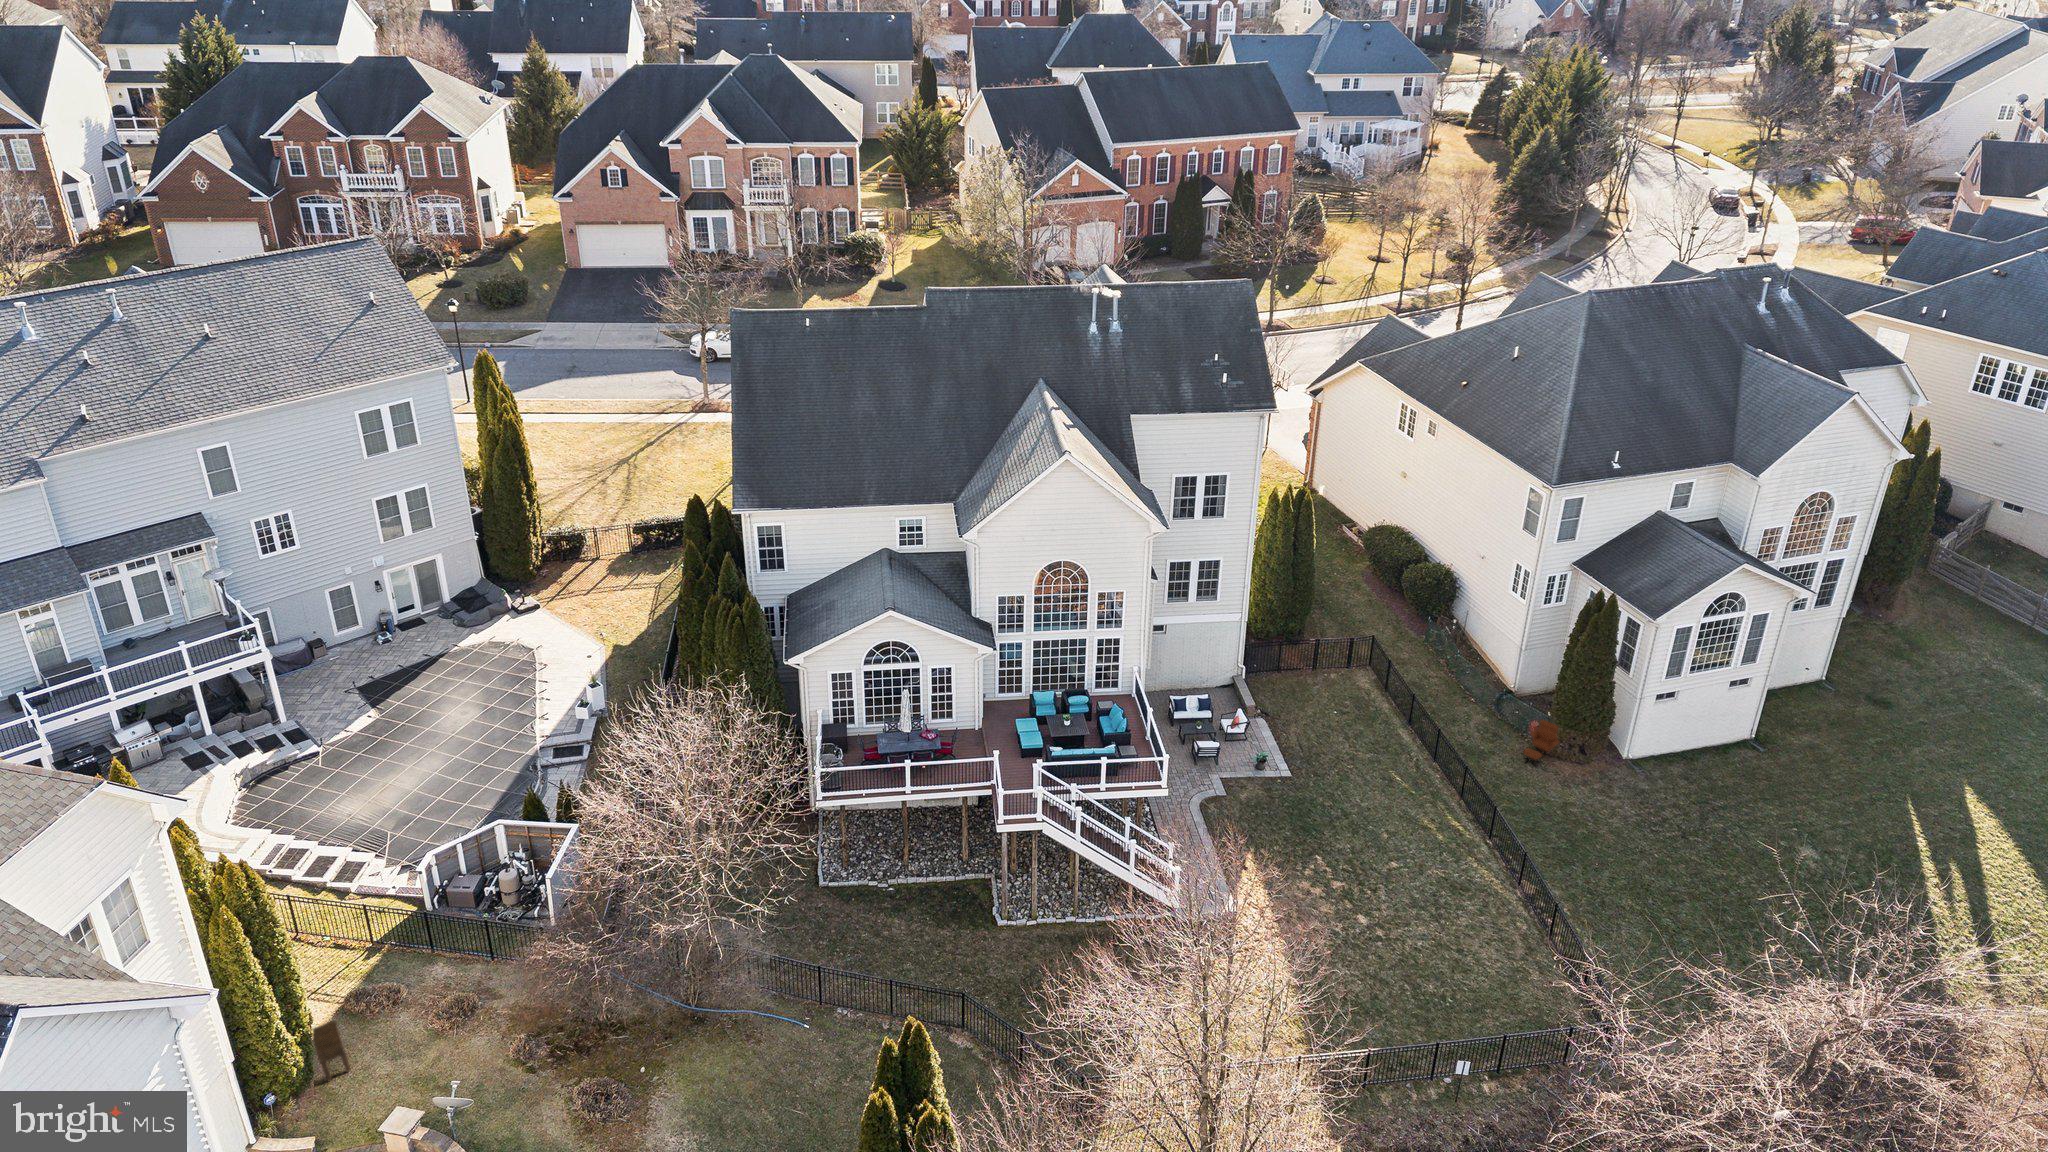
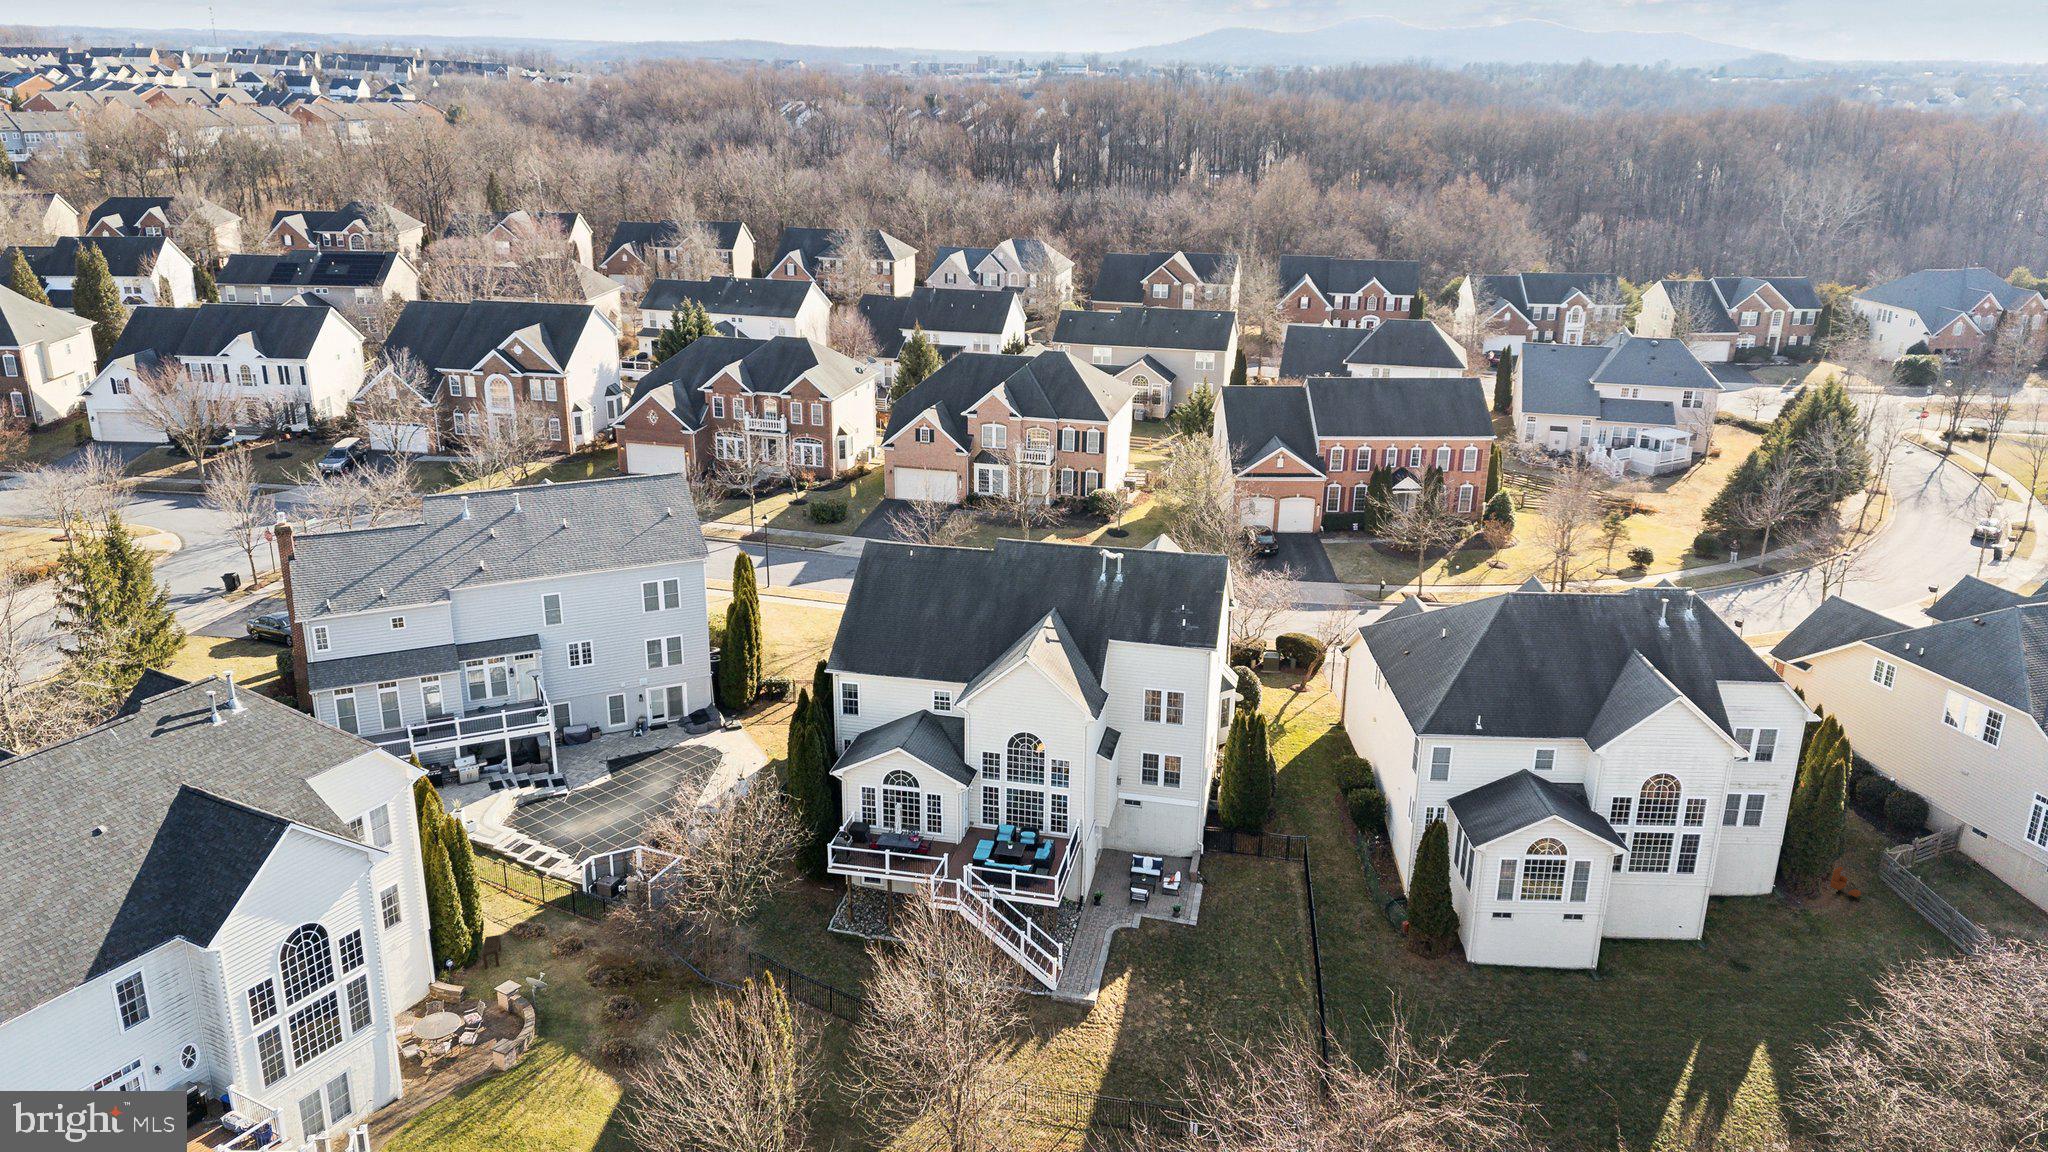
lounge chair: present [1524,720,1559,762] -> present [1830,867,1861,902]

